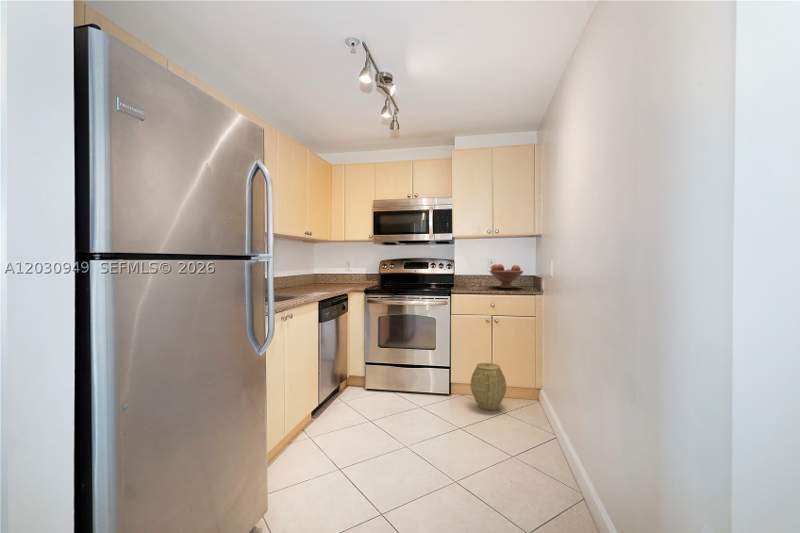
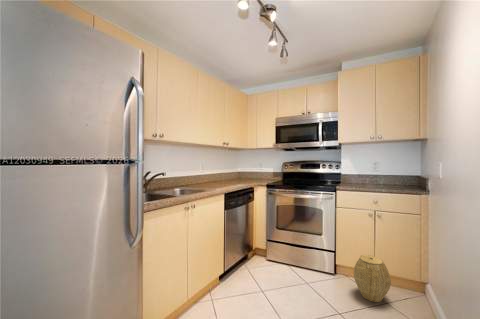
fruit bowl: present [490,264,523,288] -> none [374,166,409,188]

